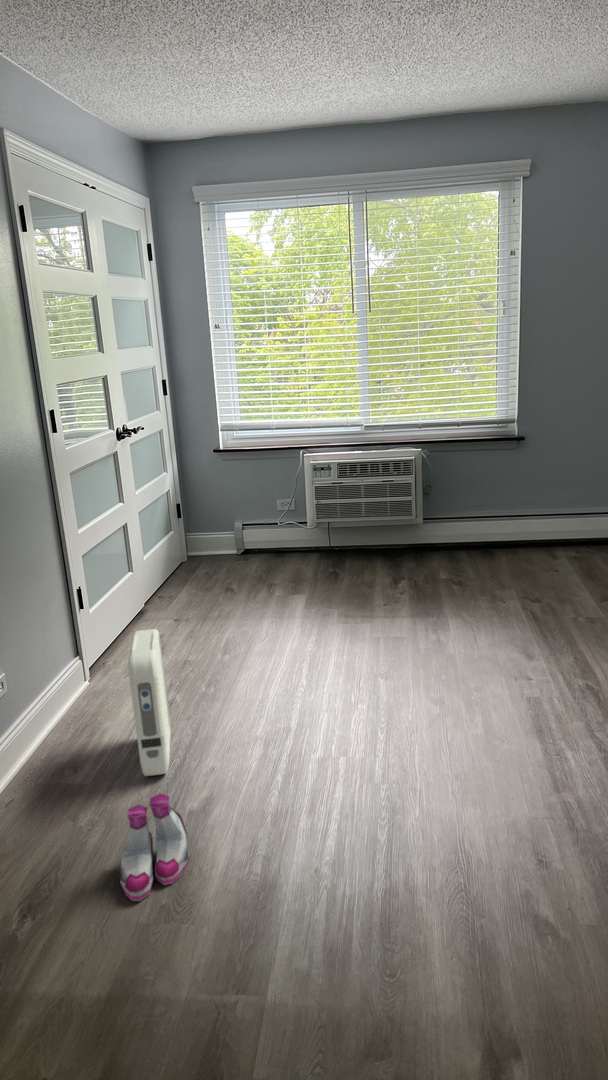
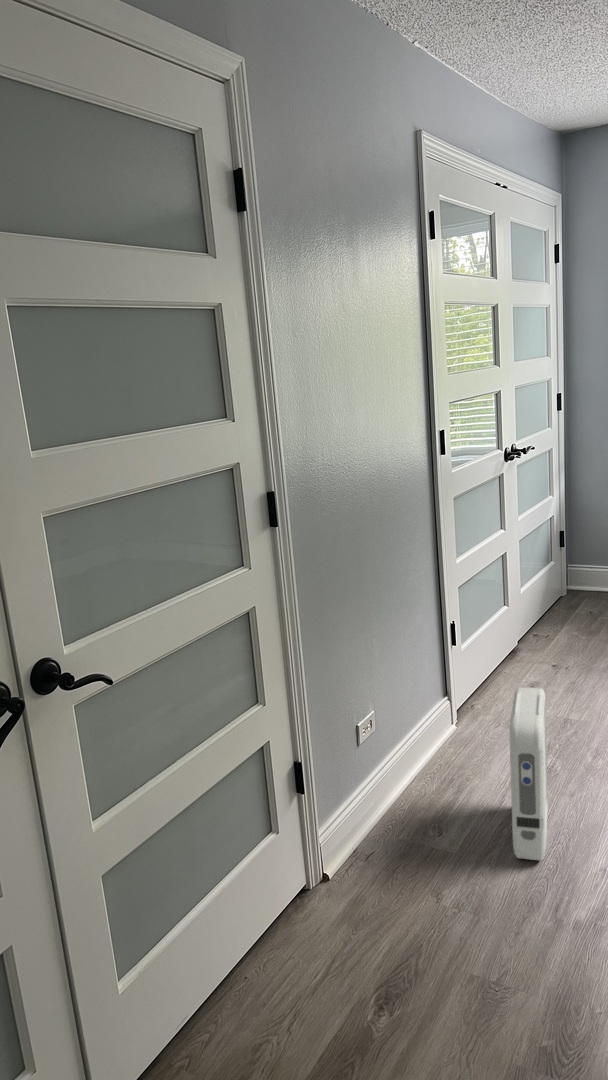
boots: present [119,793,189,901] -> none [486,898,571,1023]

